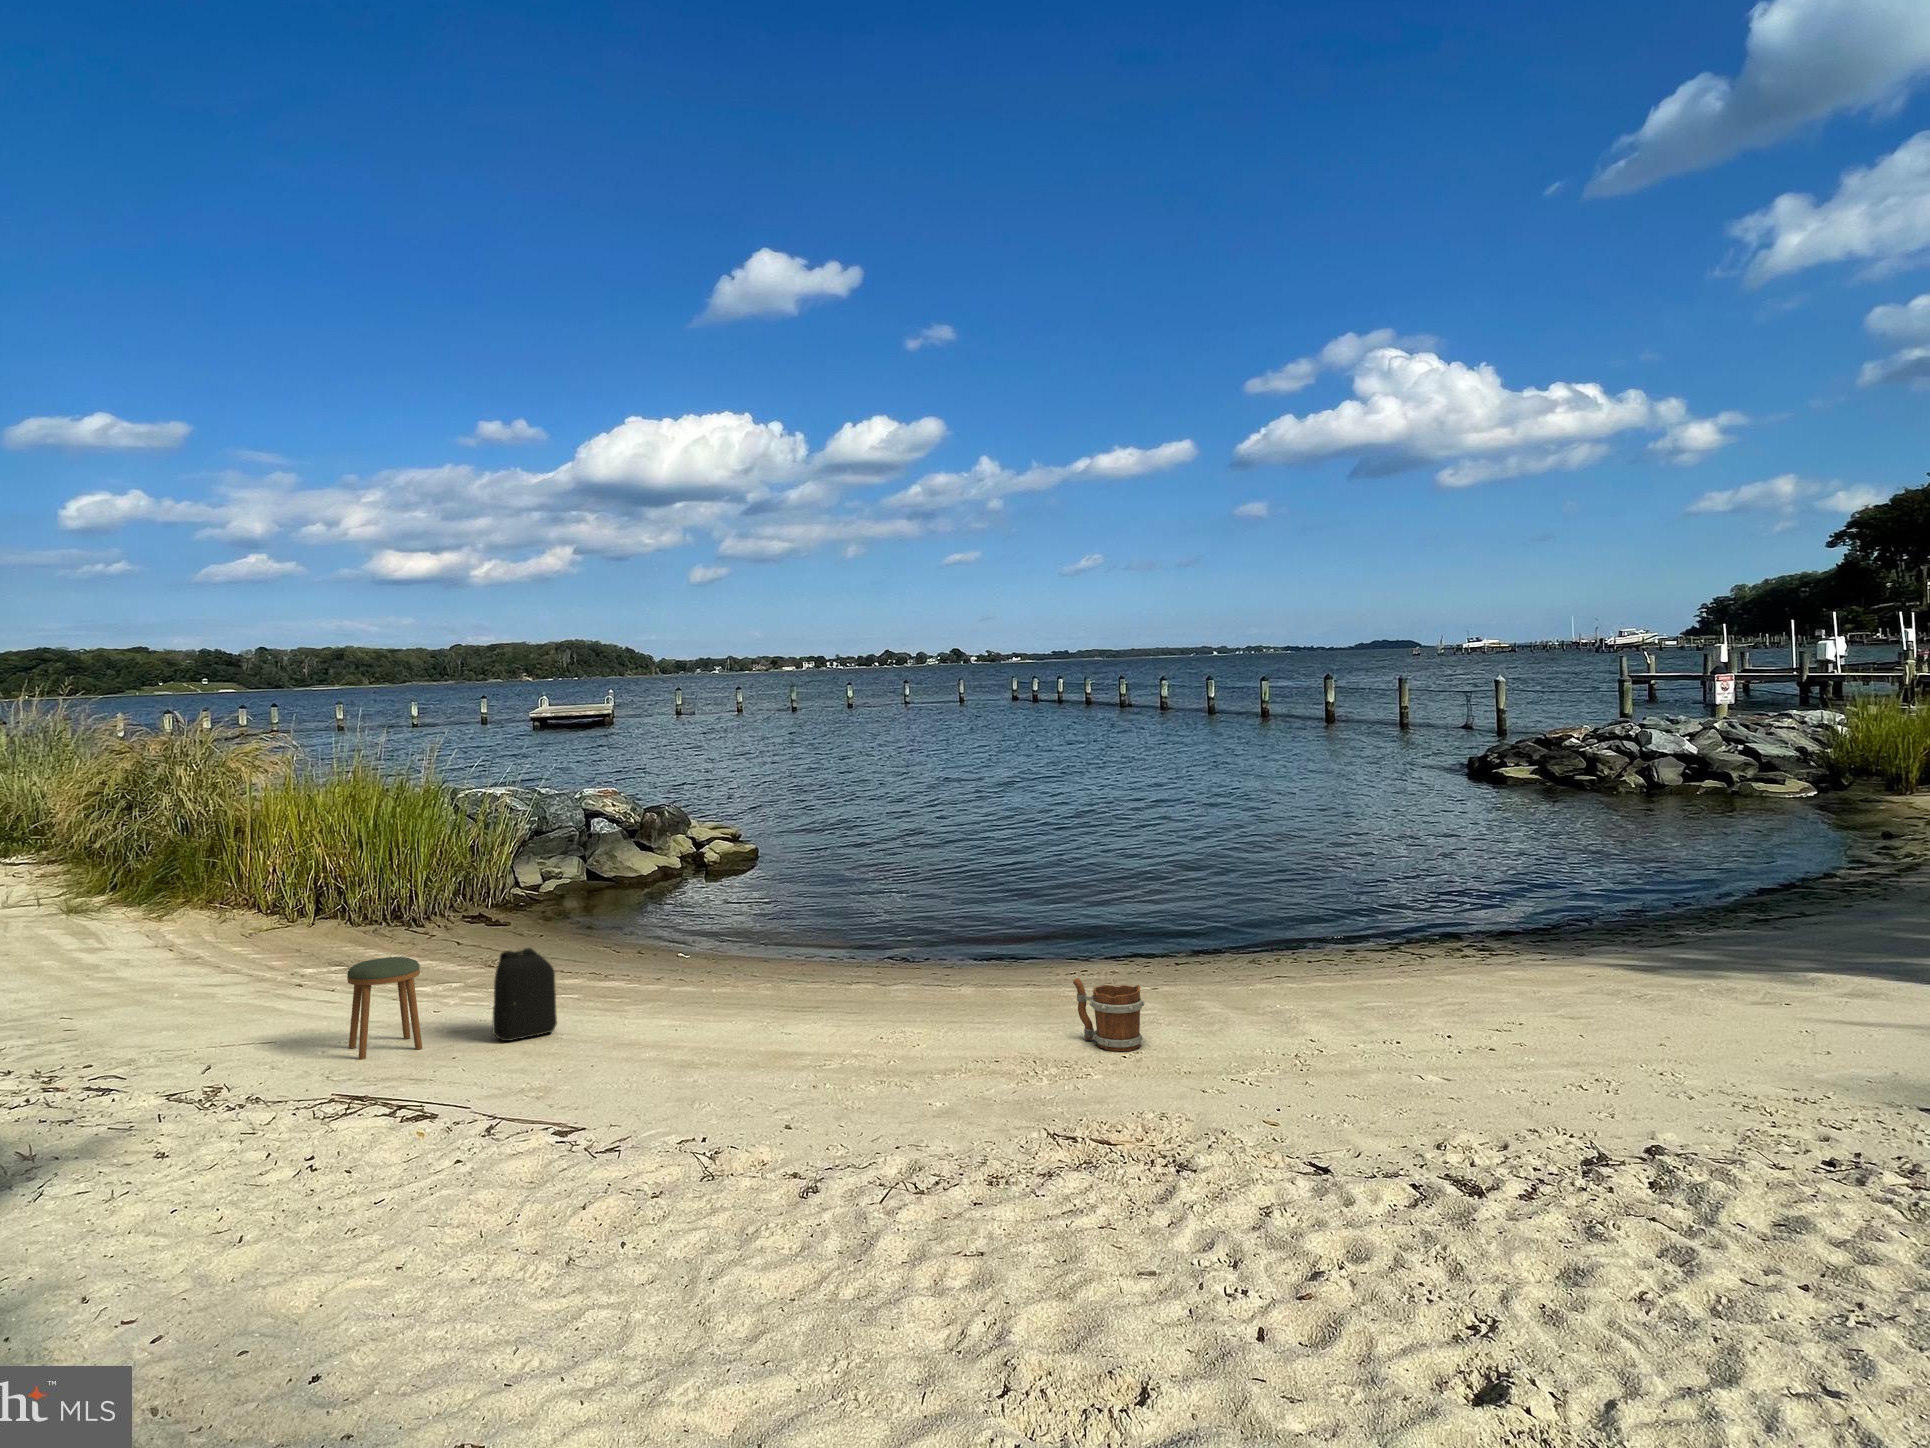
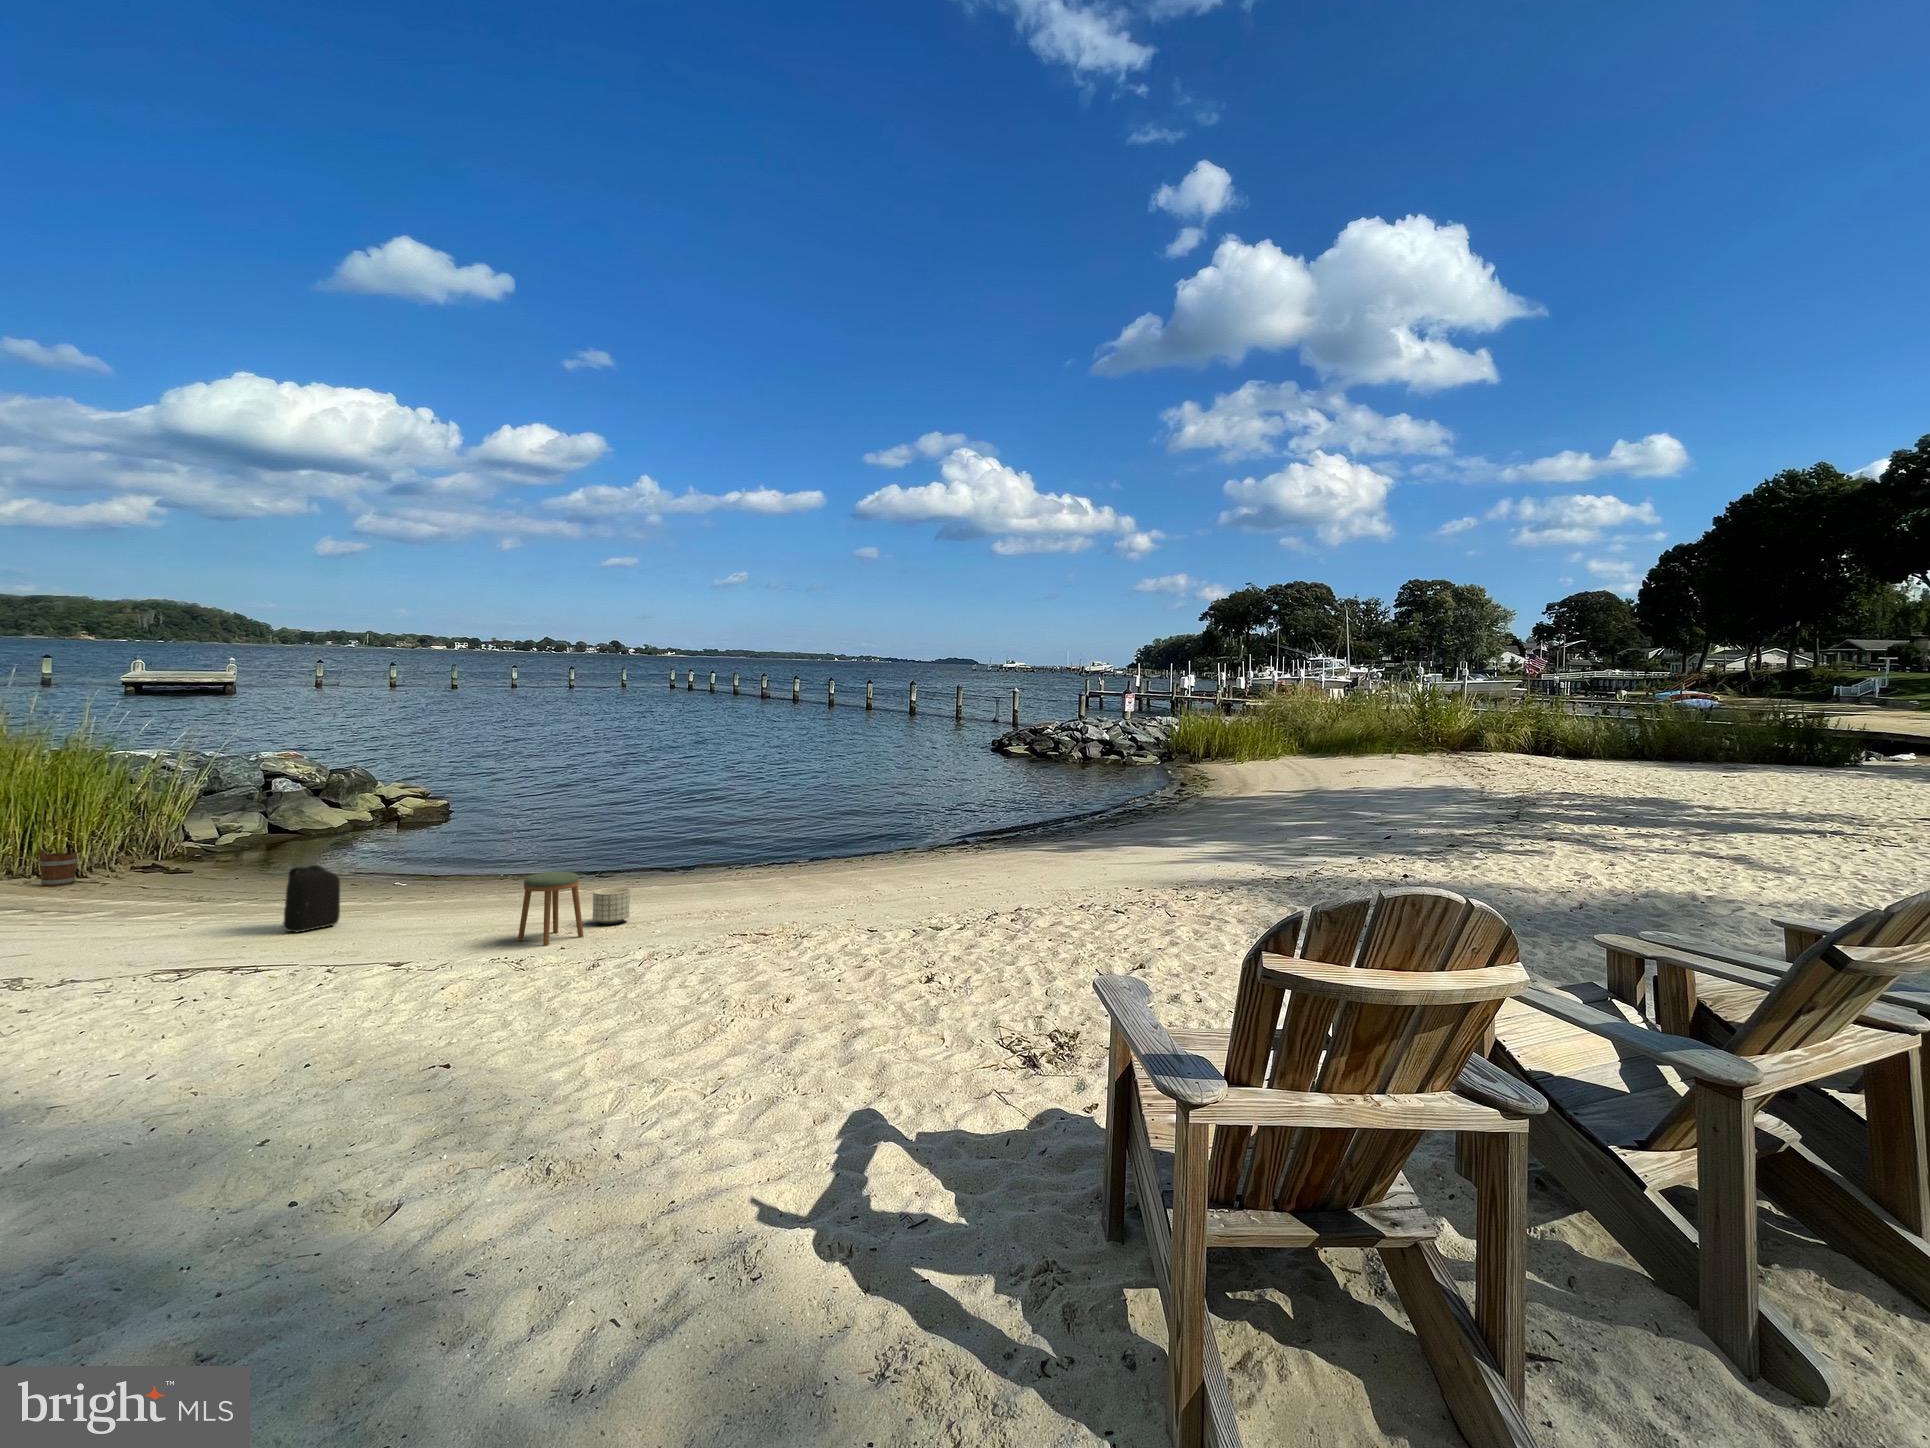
stool: present [347,957,422,1060] -> present [518,871,584,946]
bucket: present [1073,978,1144,1052] -> present [39,850,78,887]
planter: none [858,1009,913,1071] -> present [593,887,630,924]

